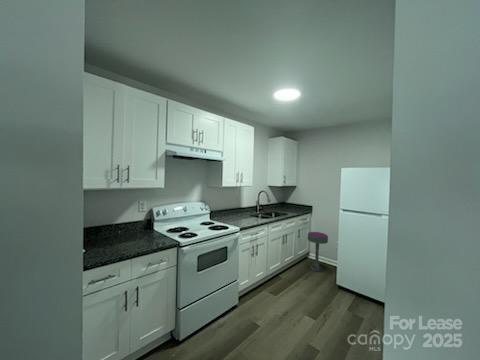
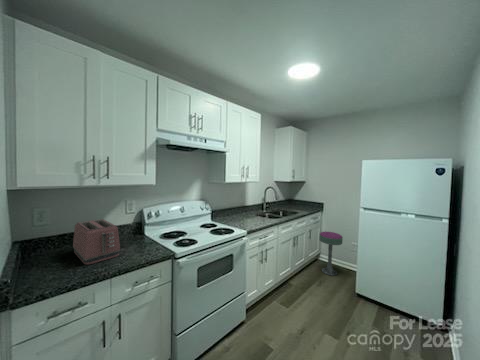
toaster: none [99,215,137,249] -> present [73,219,120,264]

